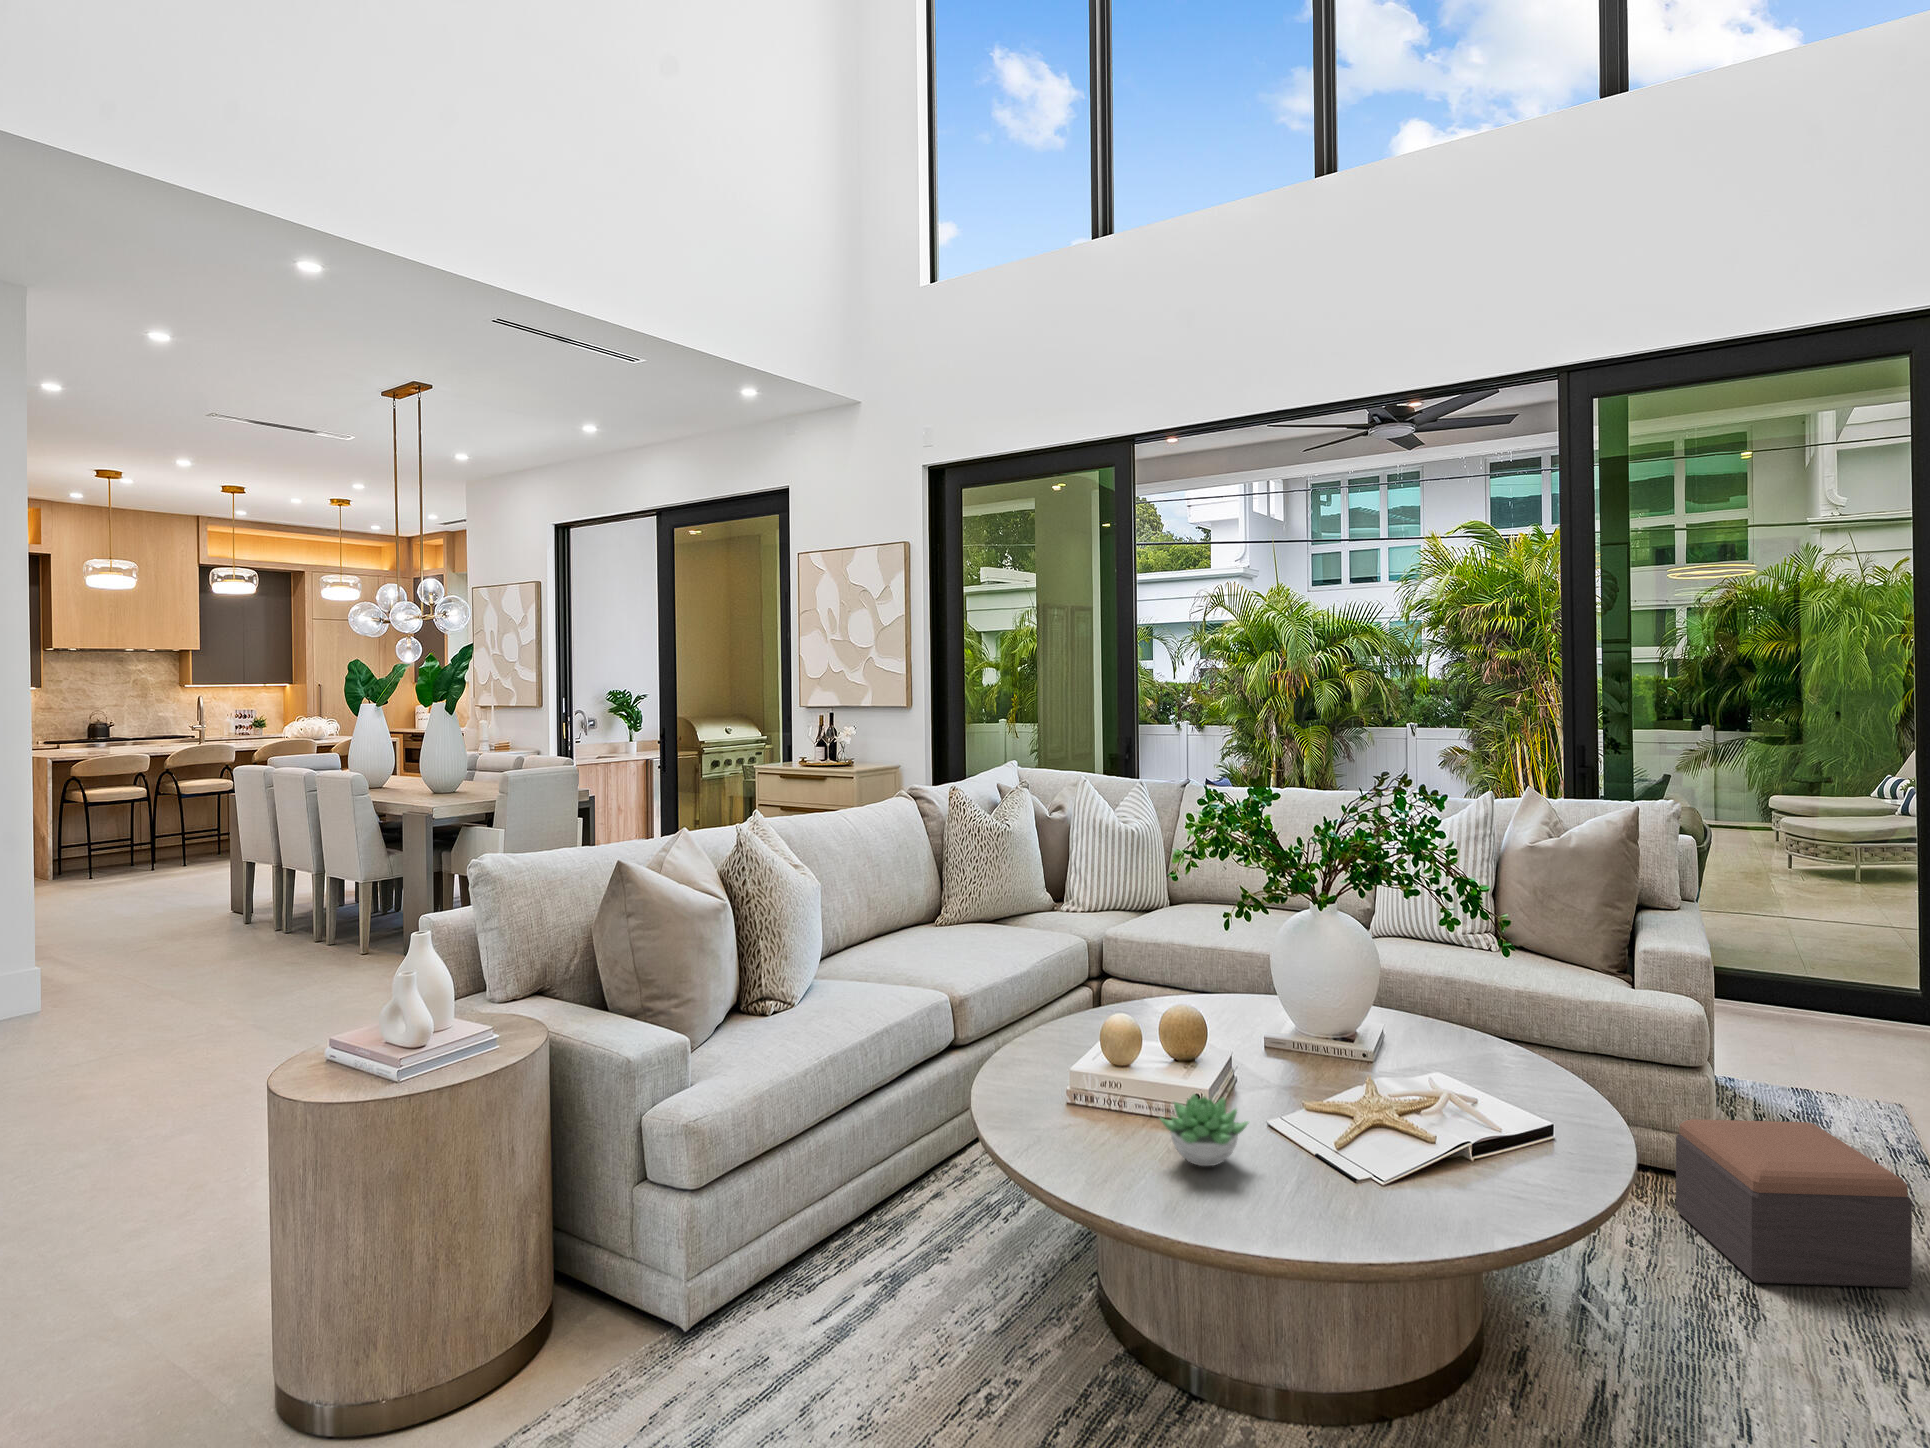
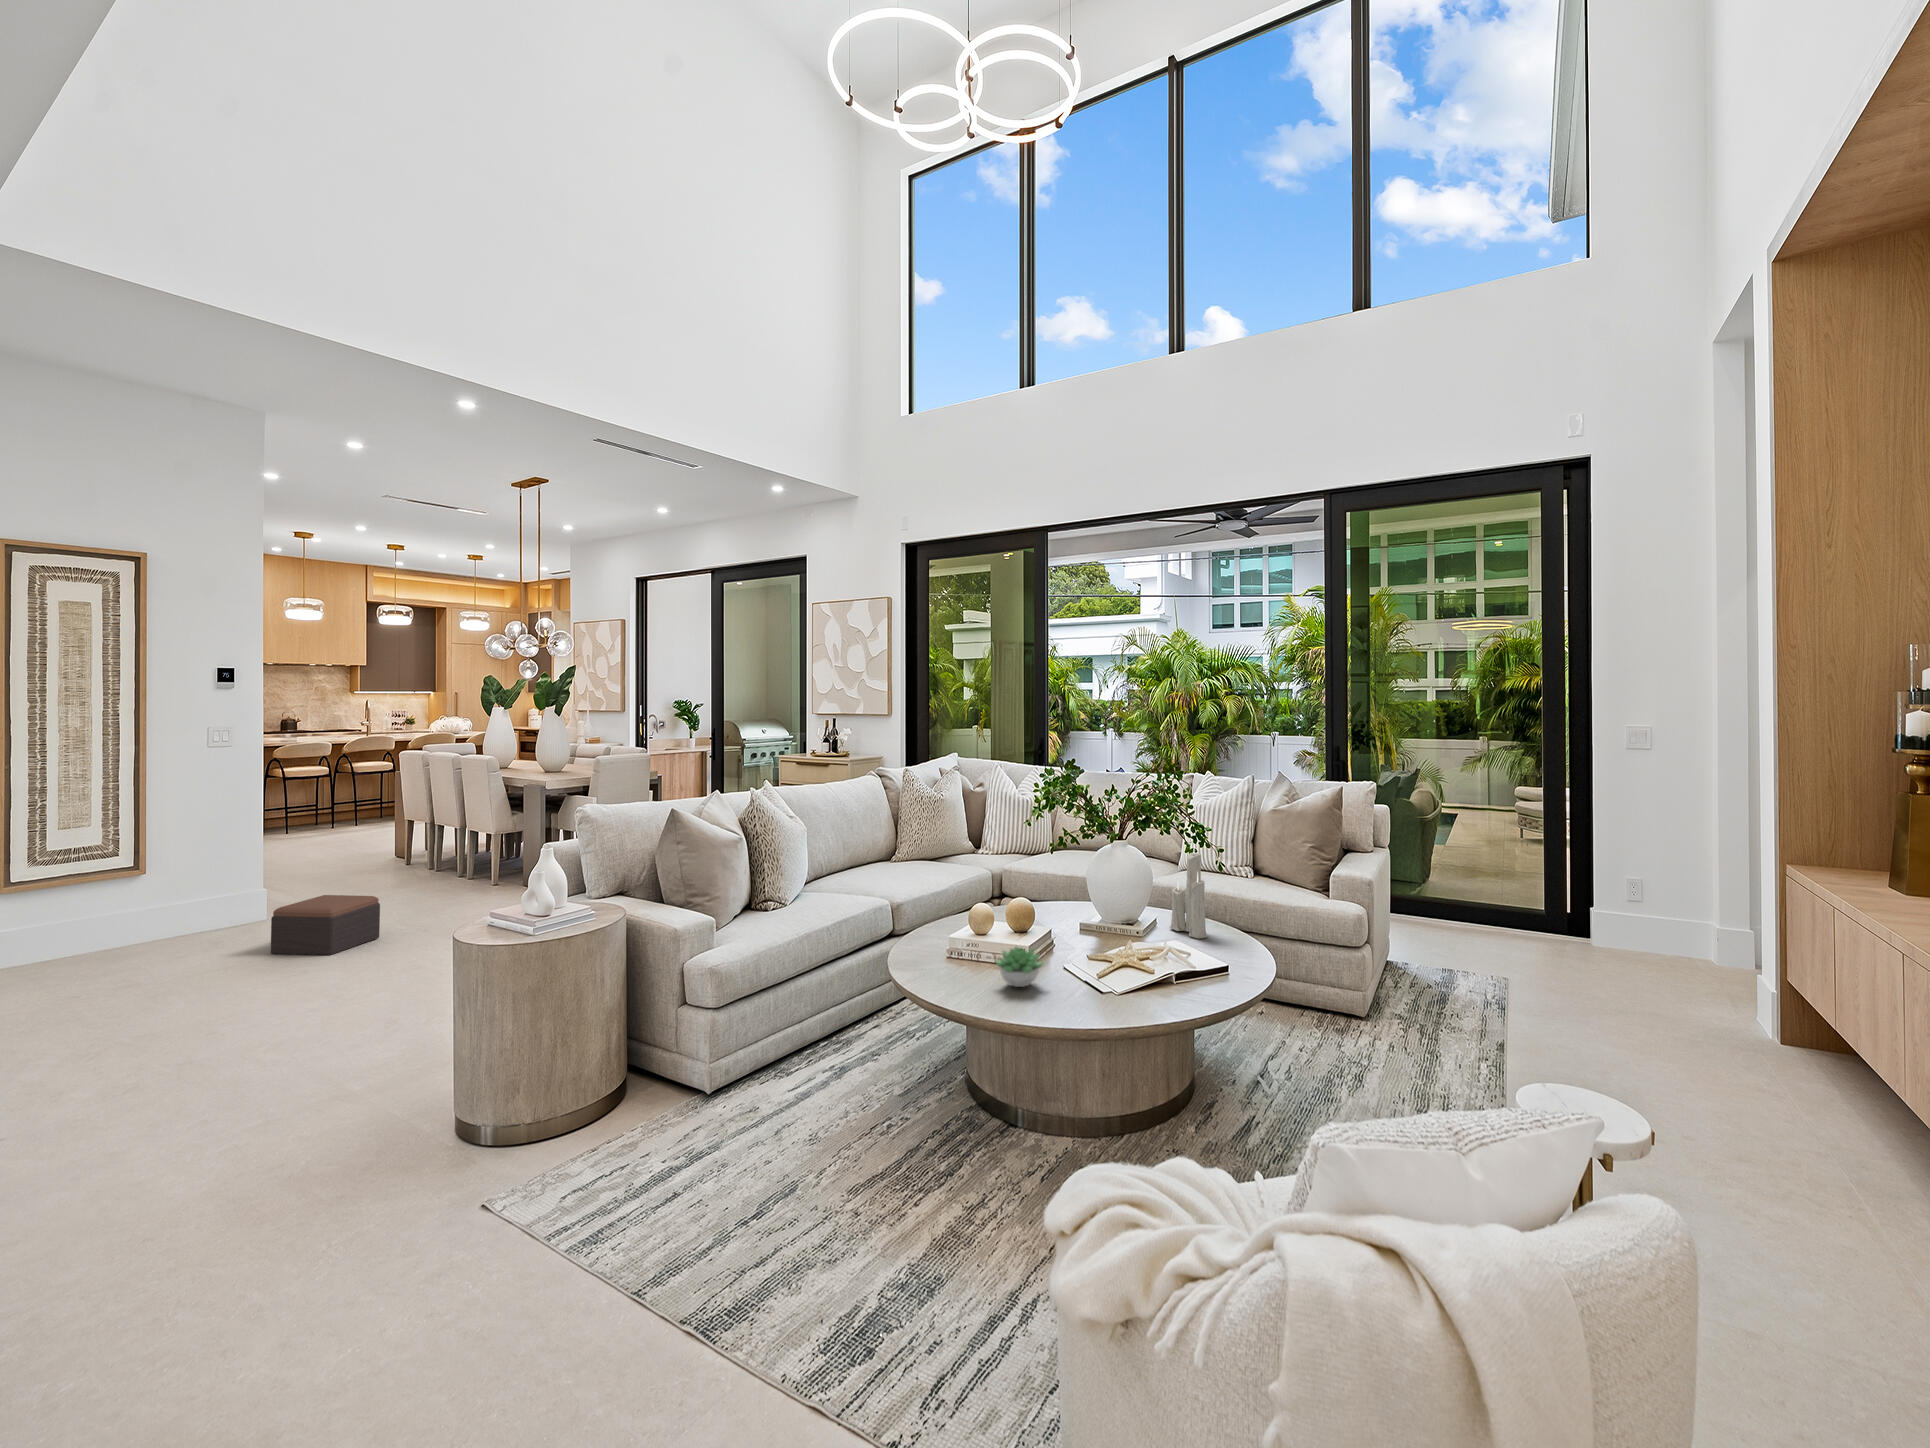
candle: none [1411,901,1479,1066] -> present [1169,847,1207,938]
footstool: present [1676,1119,1912,1288] -> present [271,895,380,955]

